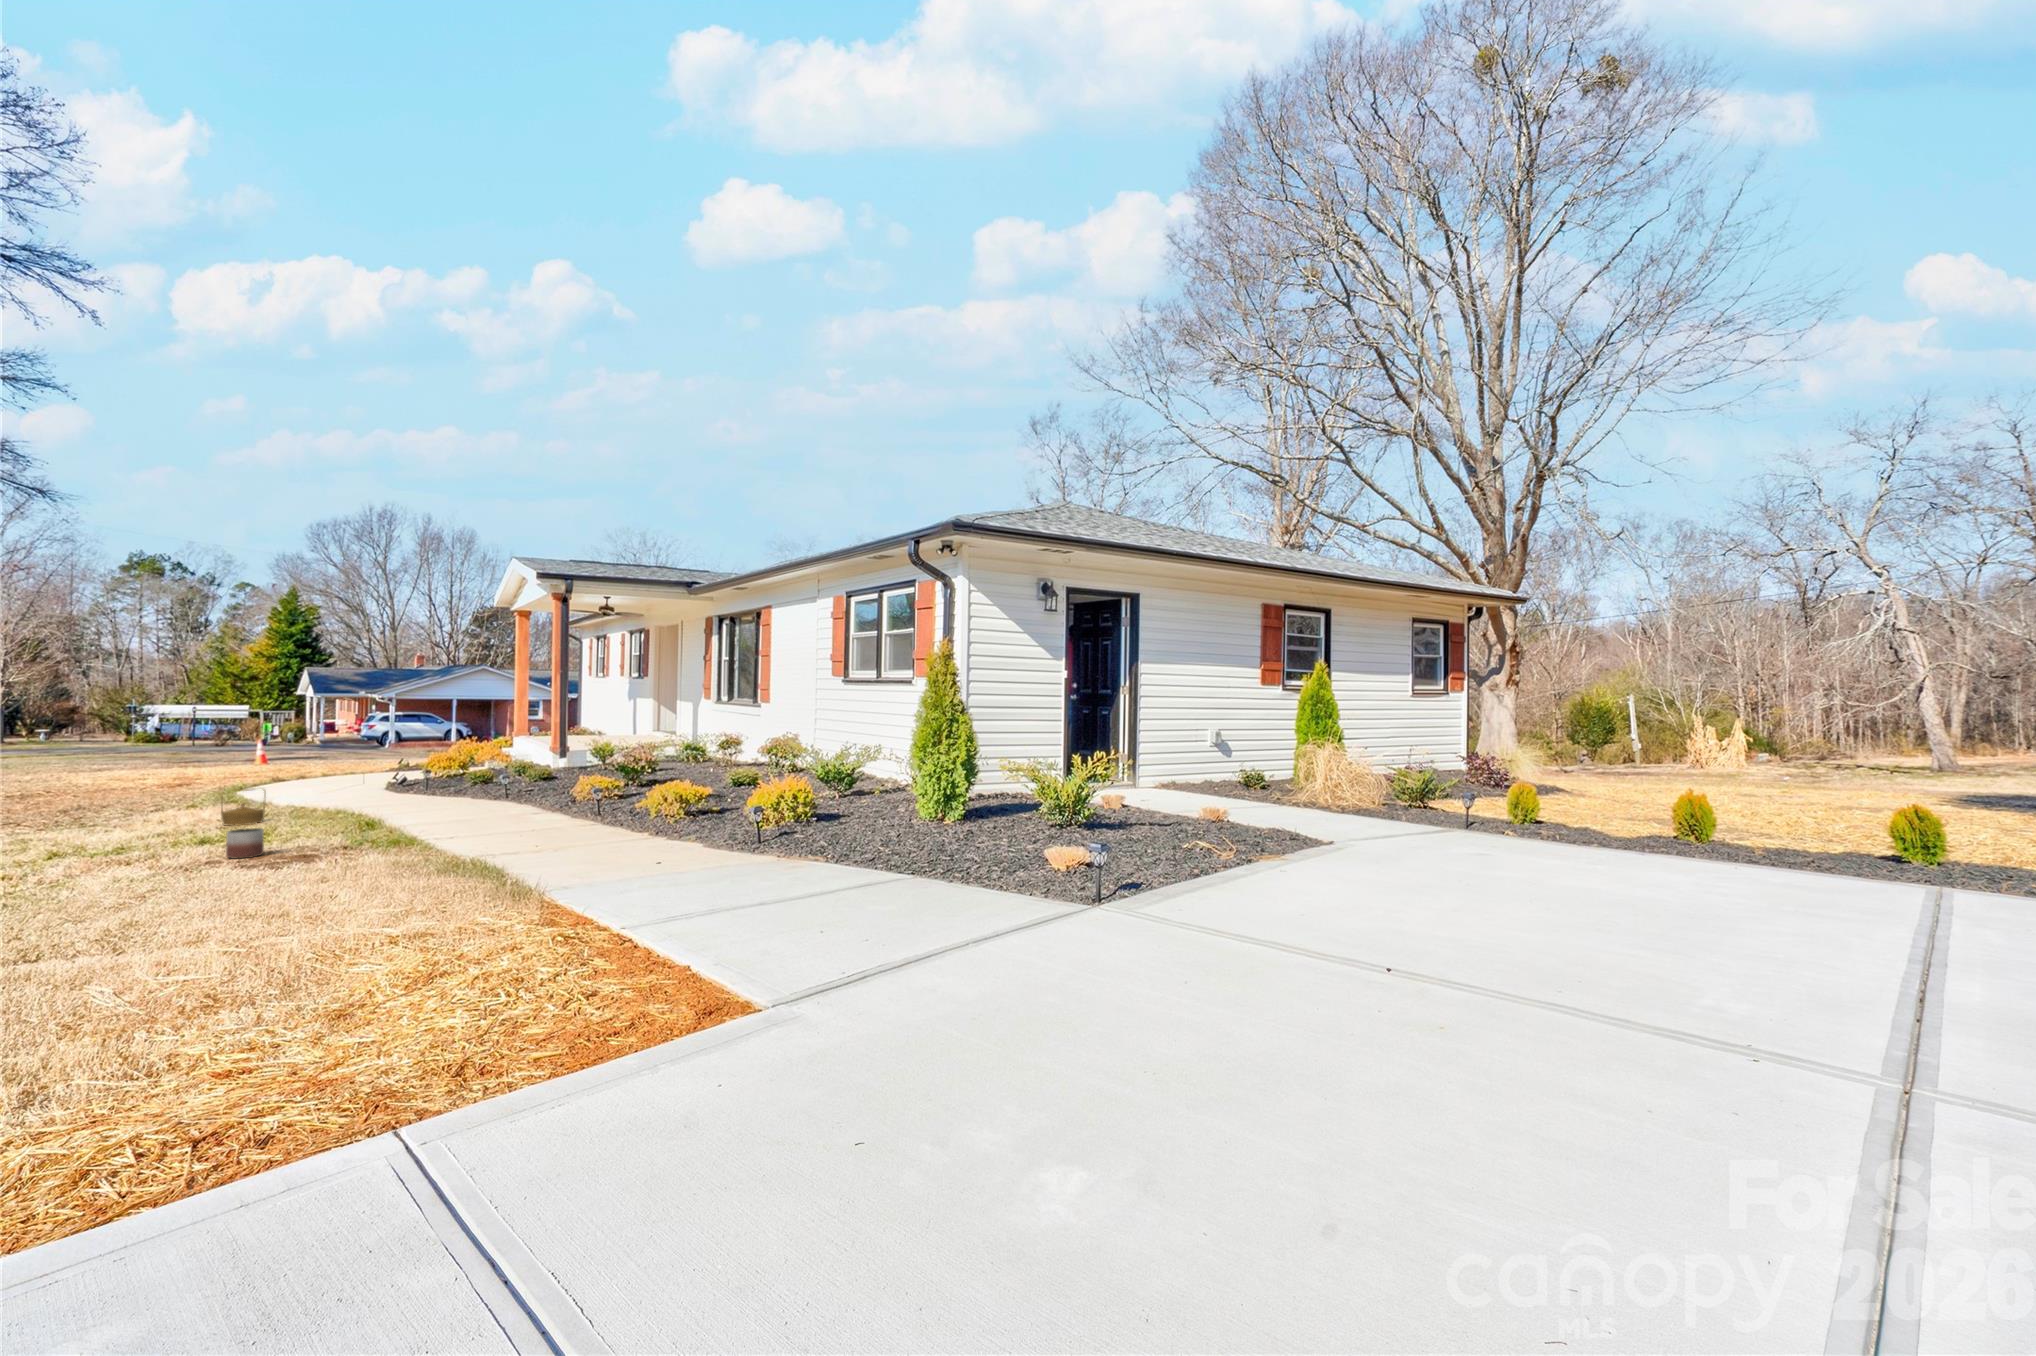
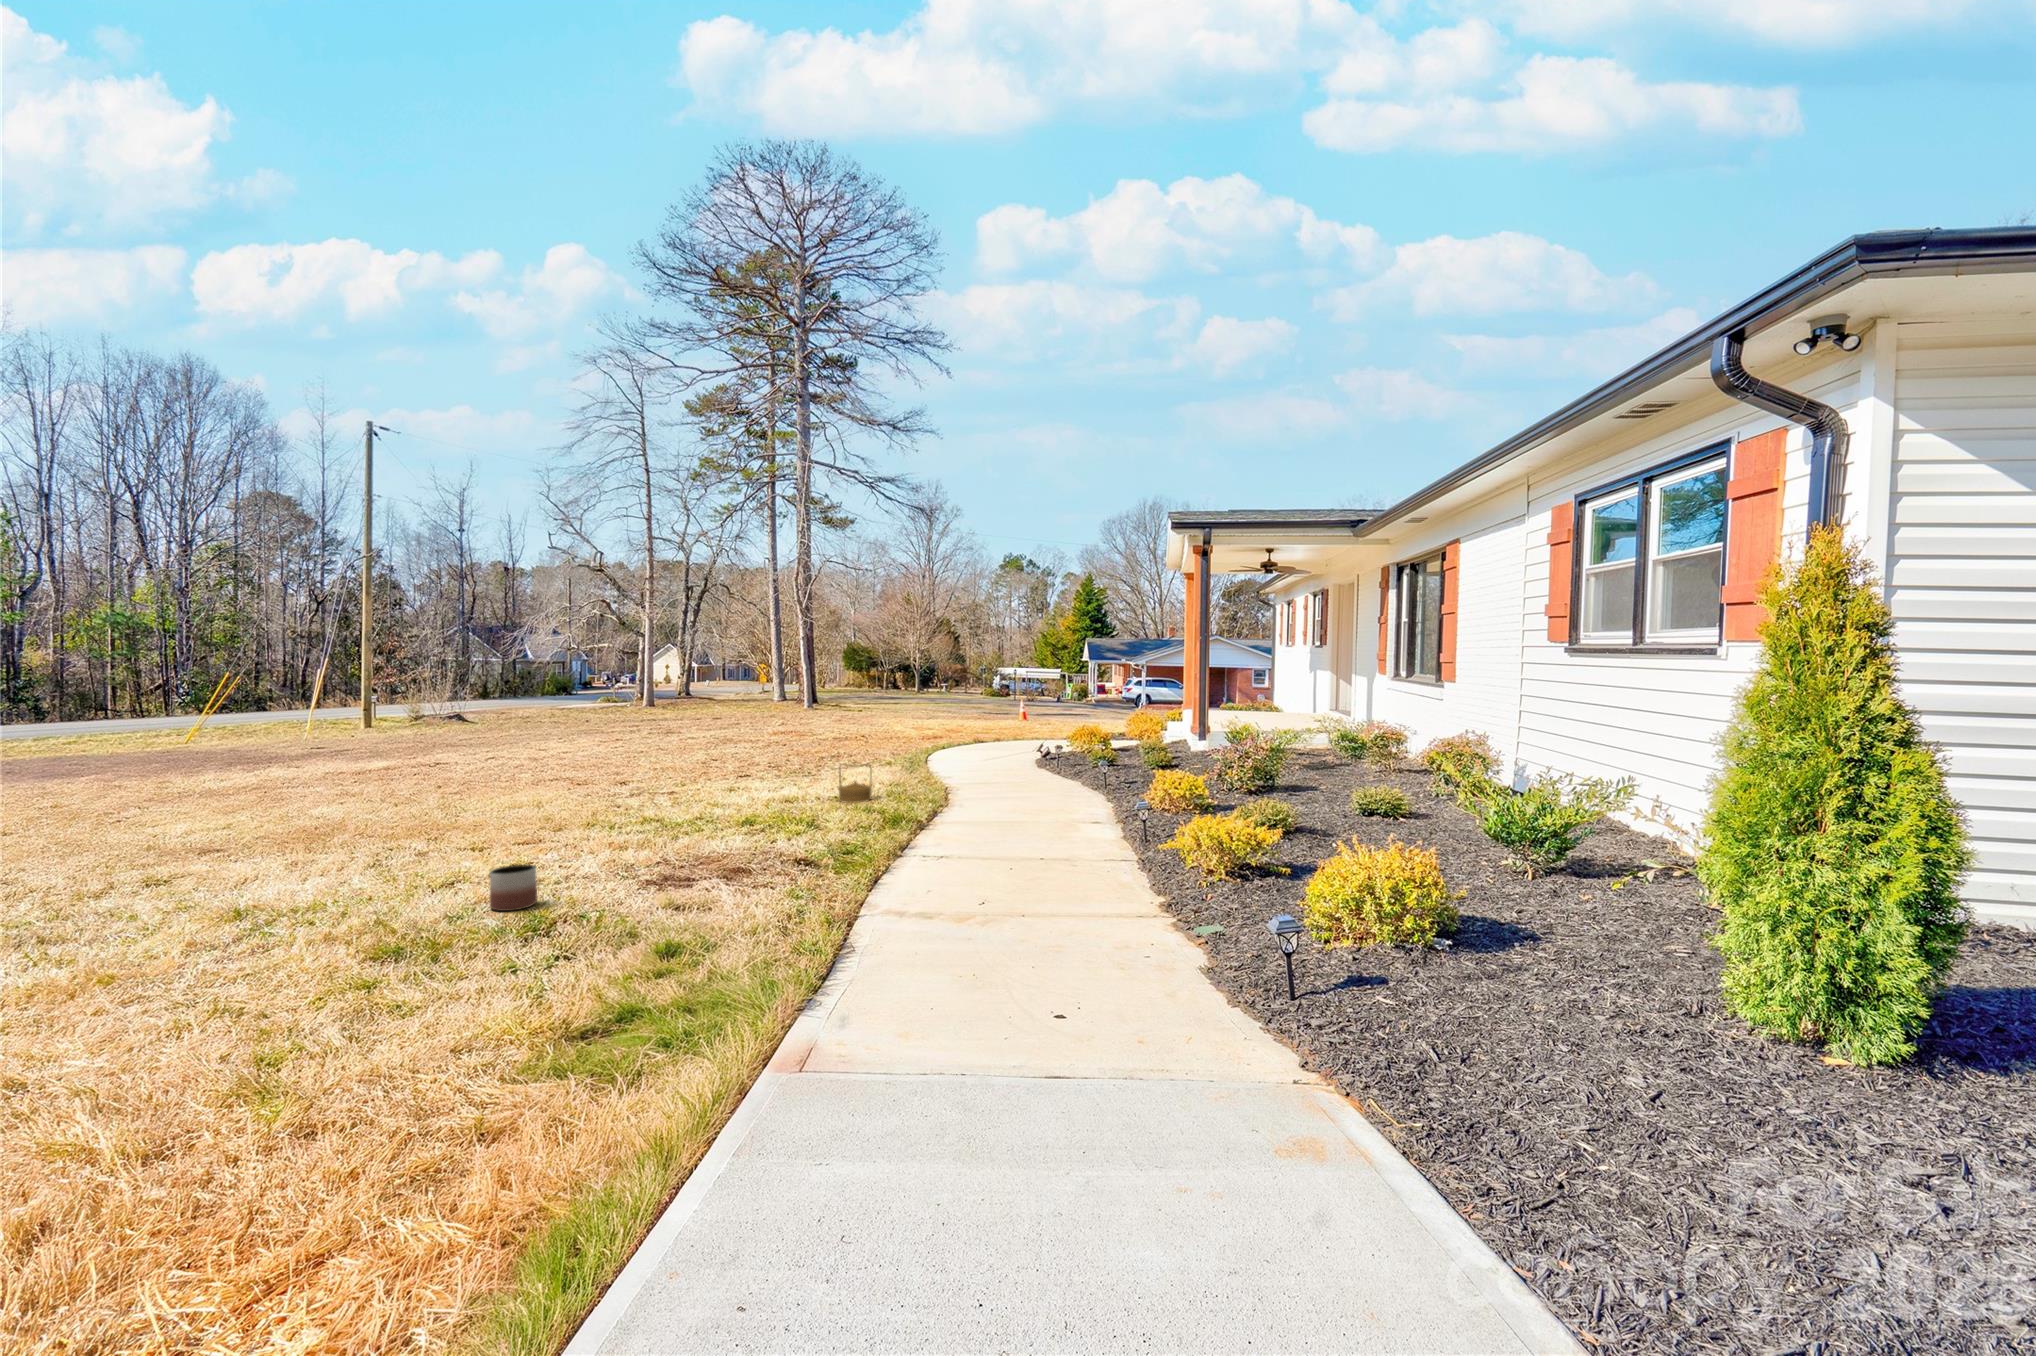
planter: present [226,828,264,859] -> present [489,865,537,911]

